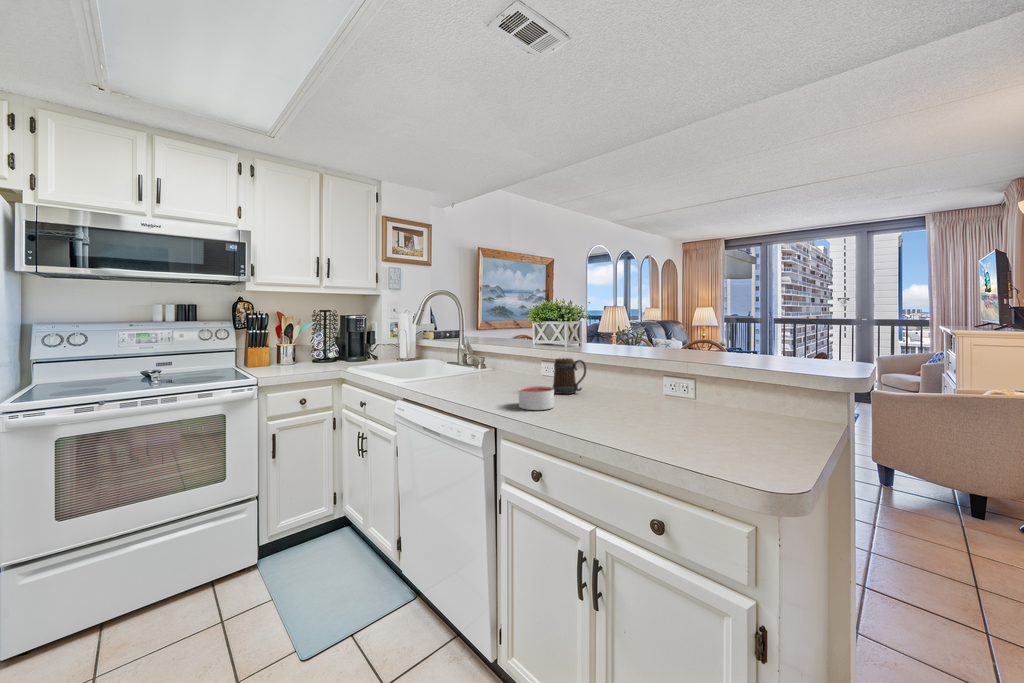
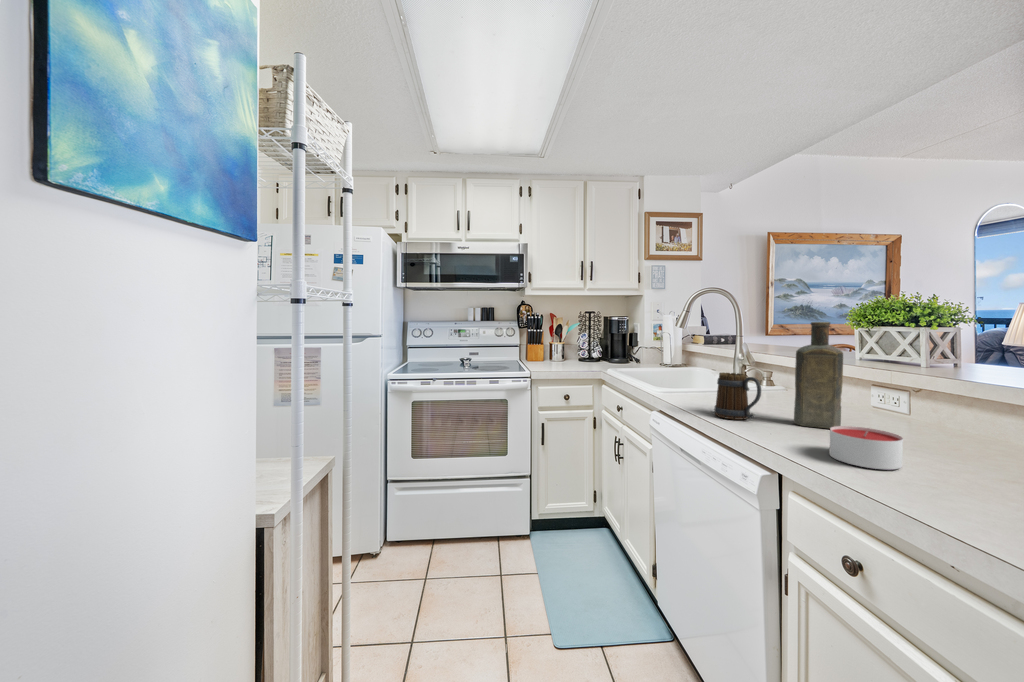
bottle: none [495,318,526,393] -> present [794,322,843,428]
mug: present [553,358,586,394] -> present [714,373,761,420]

